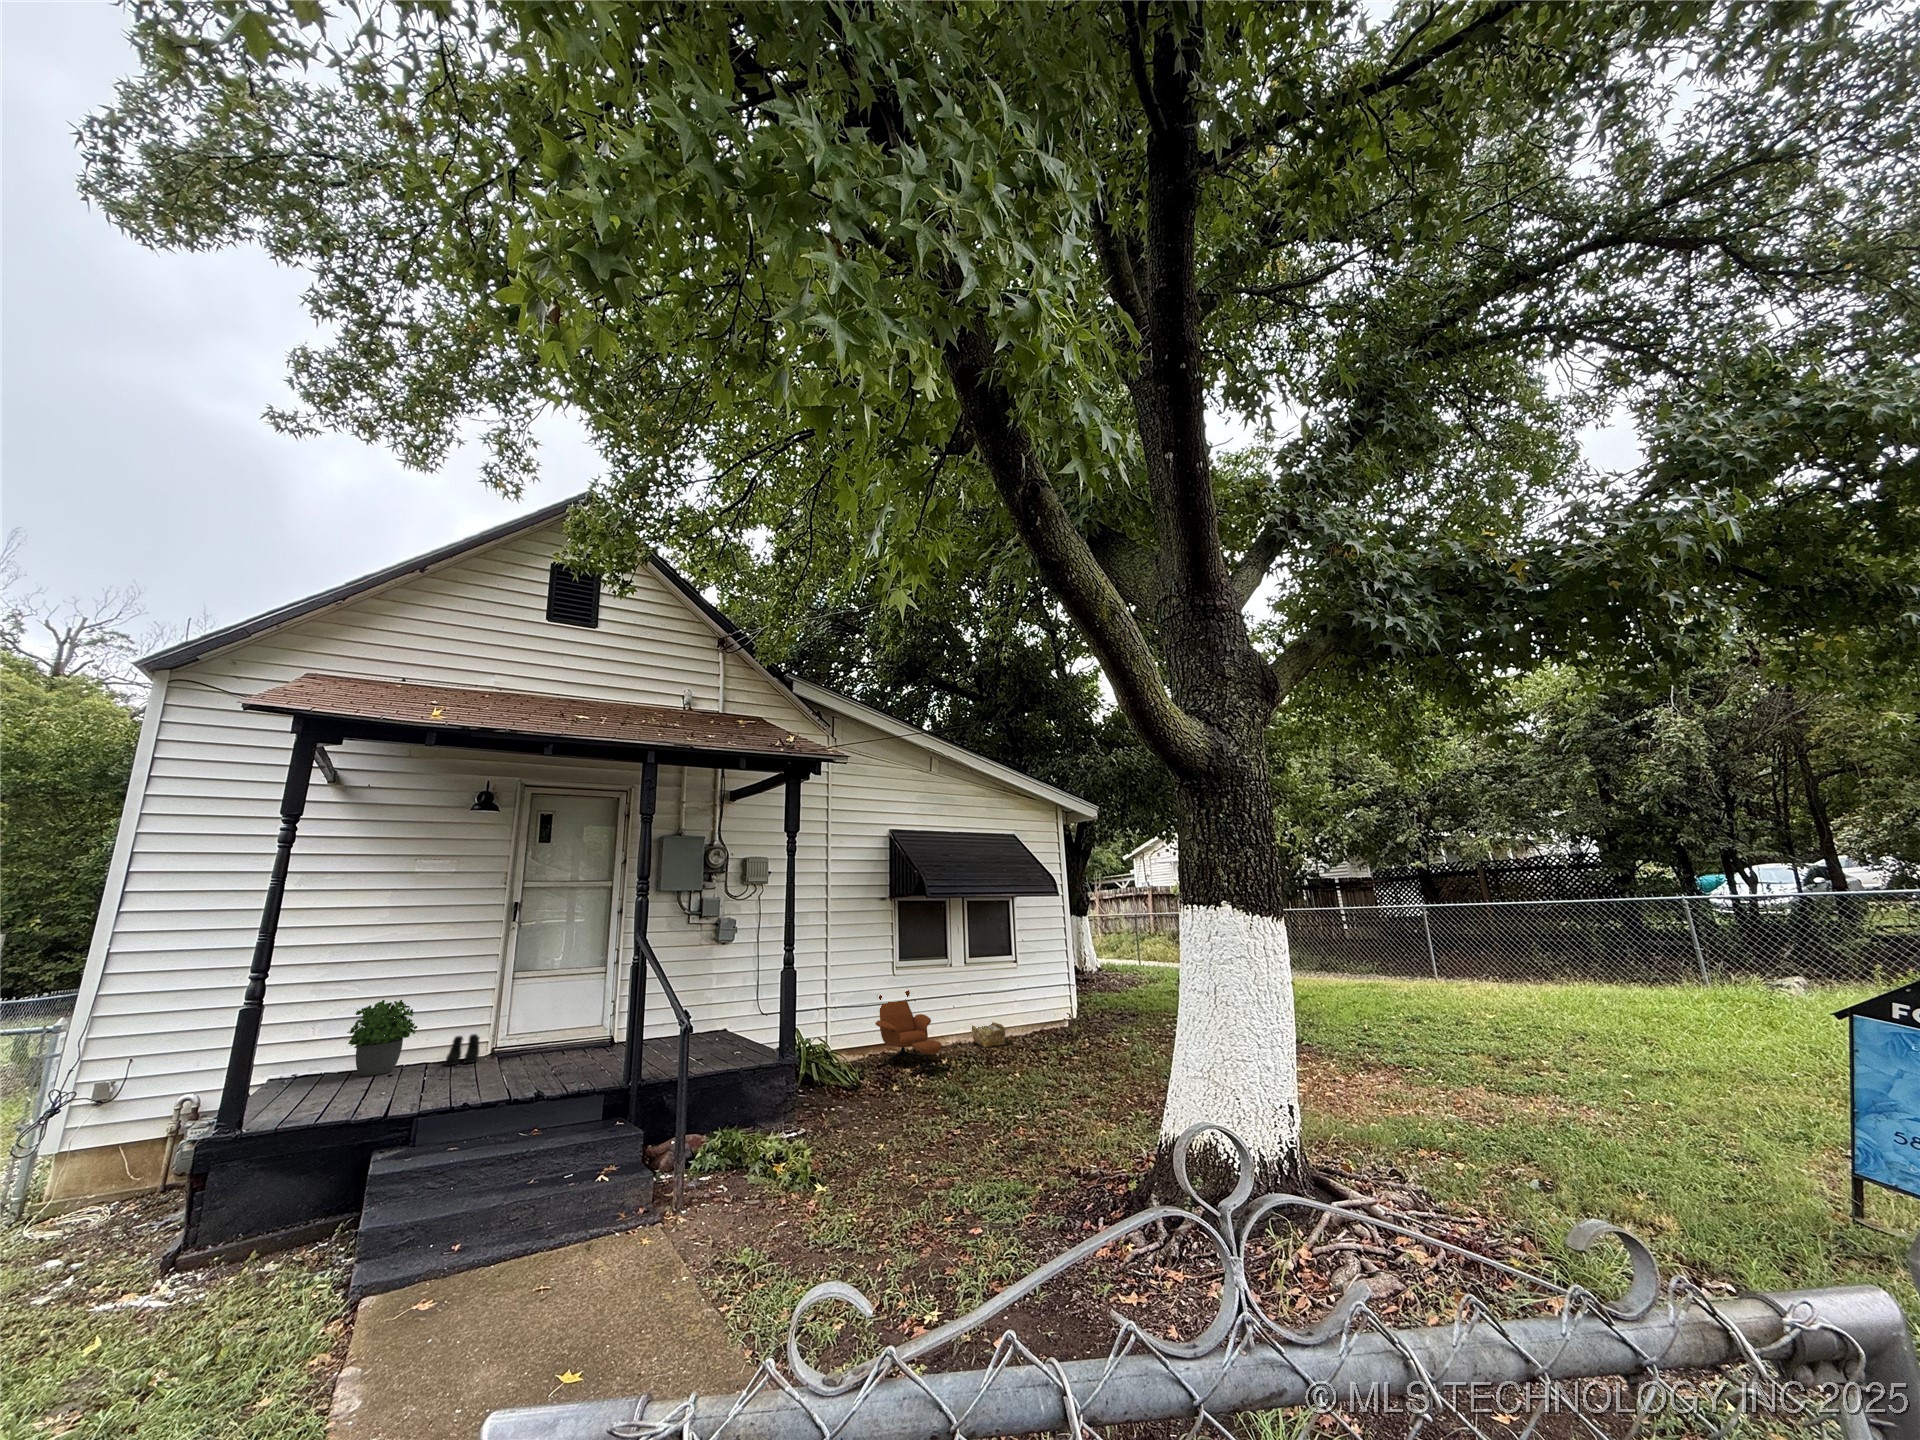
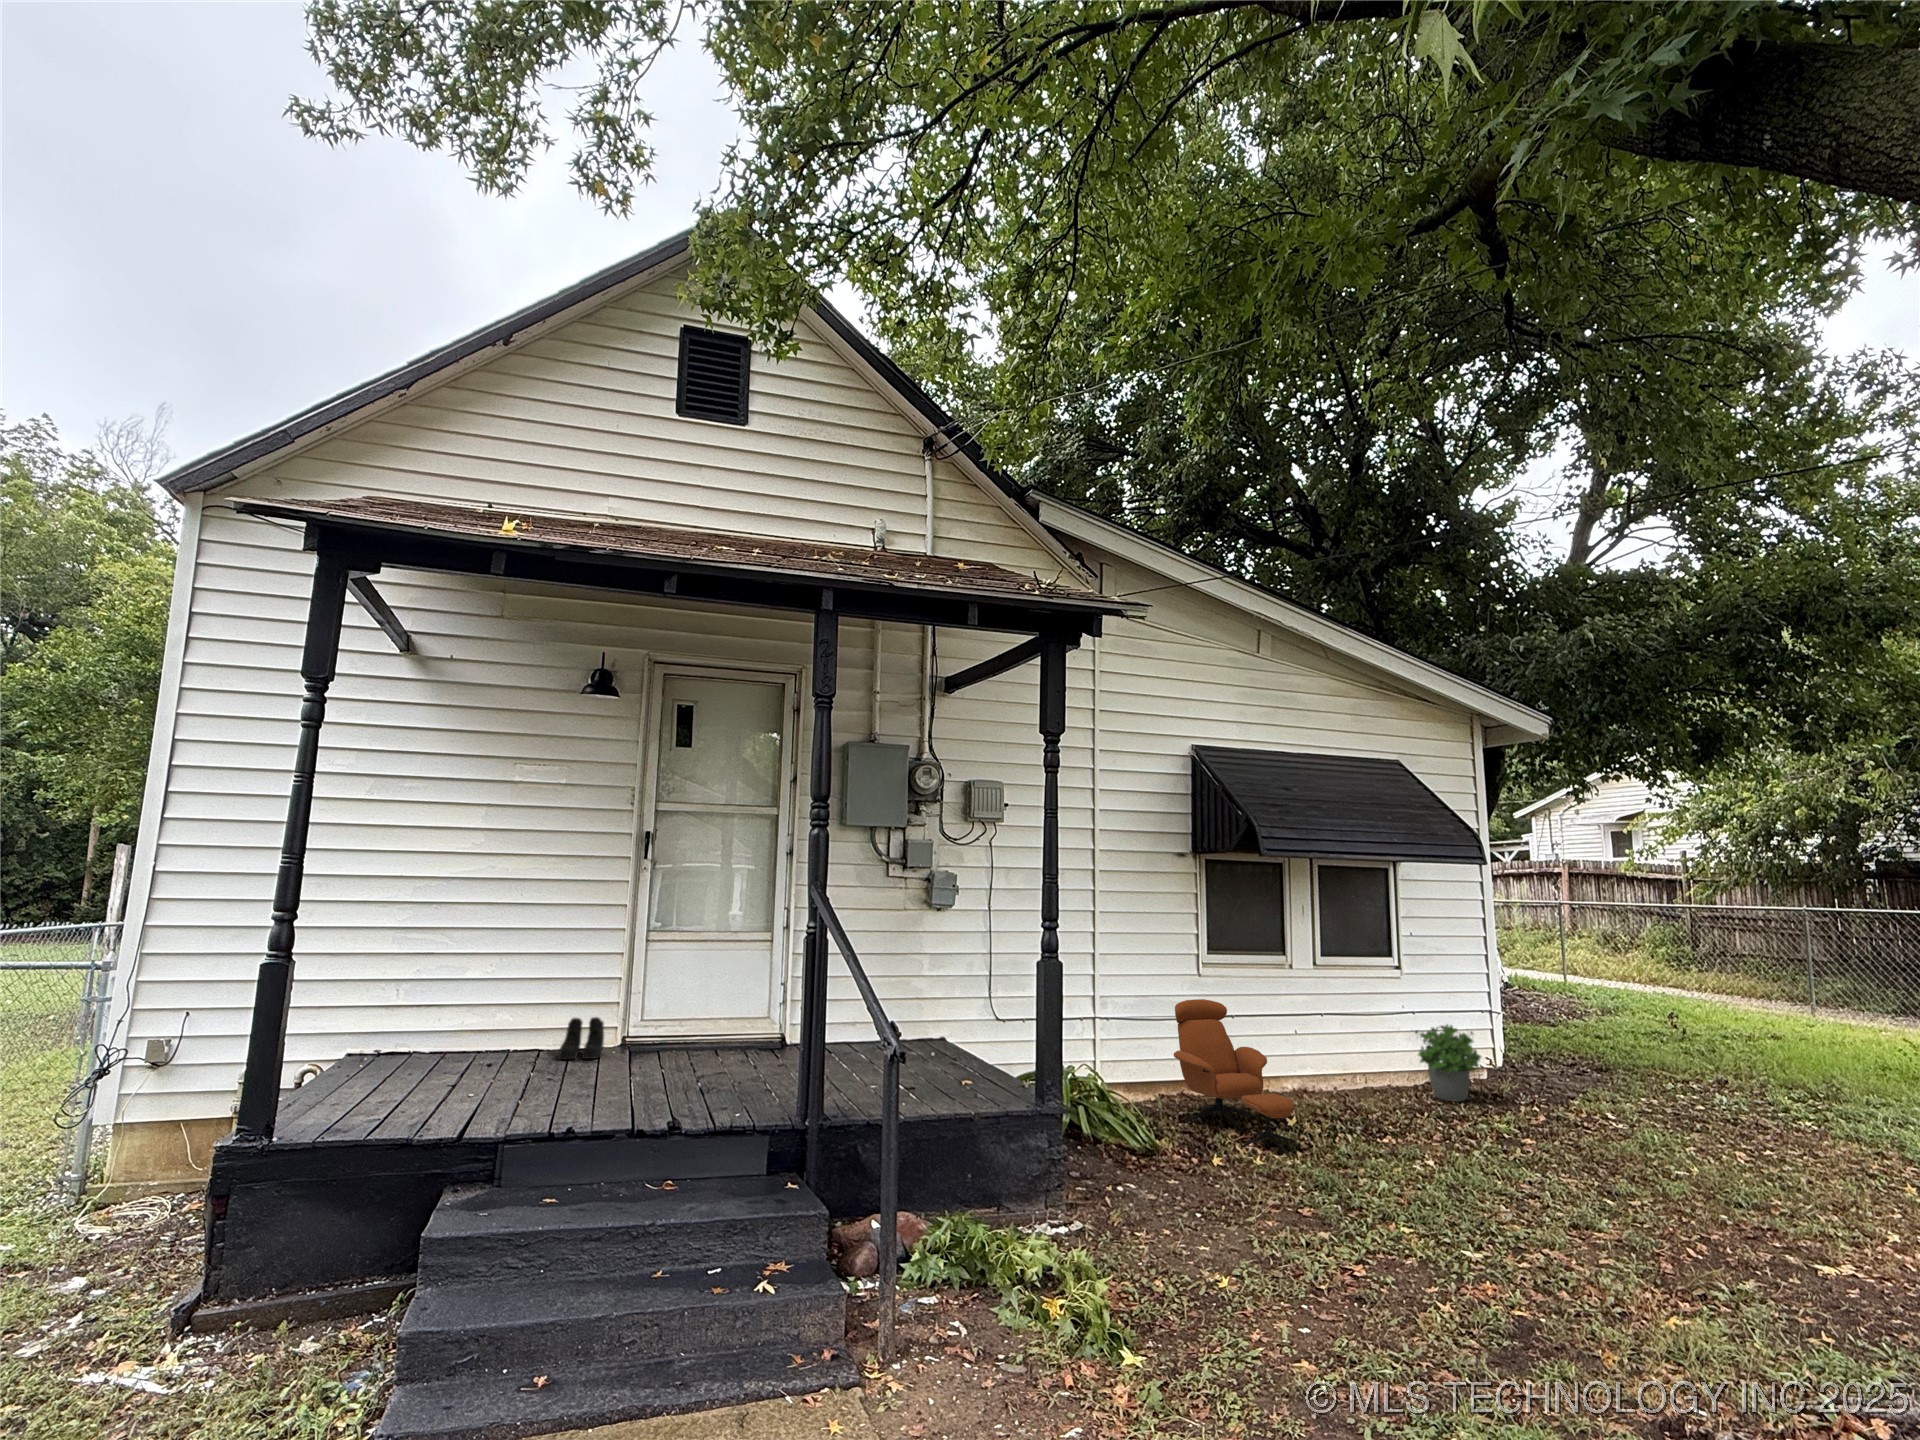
potted plant: present [347,1000,417,1076] -> present [1415,1025,1481,1102]
woven basket: present [971,1022,1005,1048] -> none [1327,1055,1390,1111]

